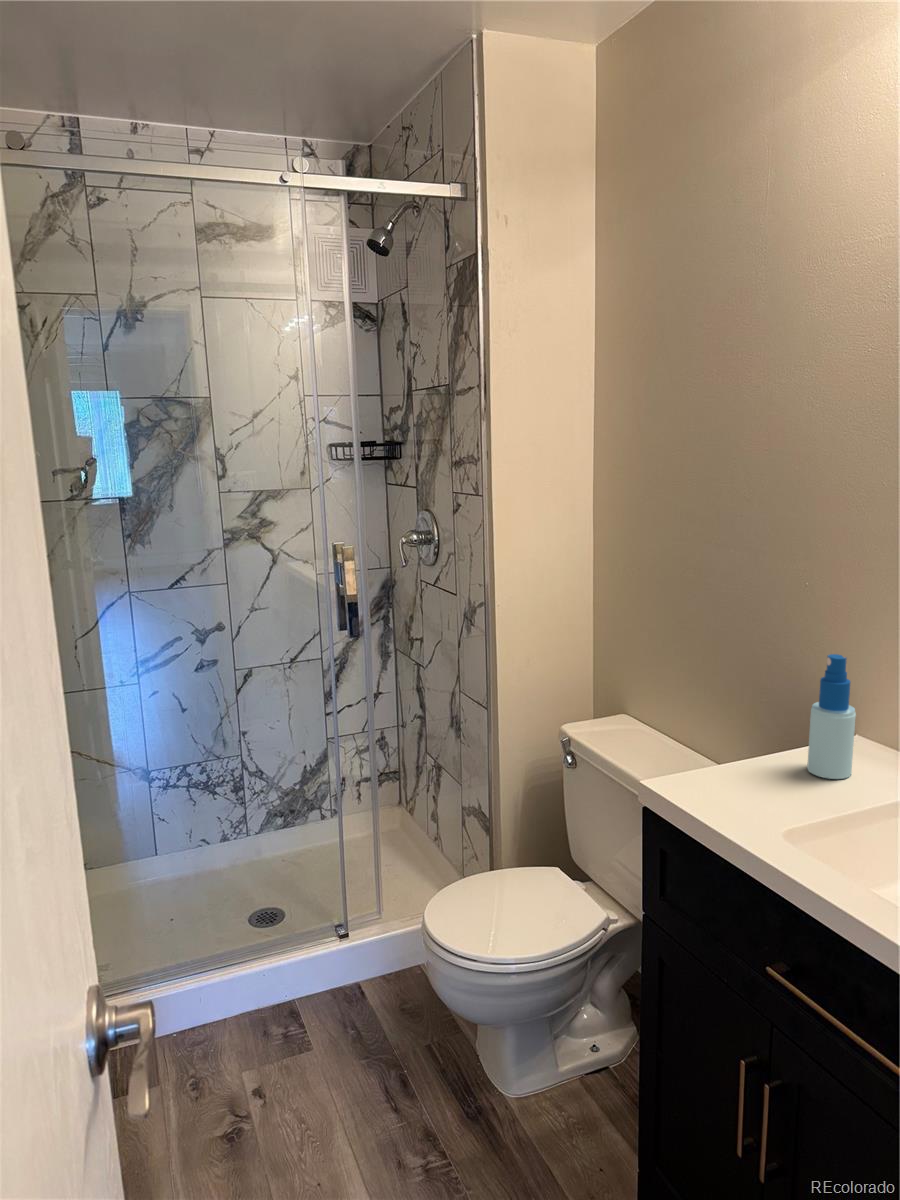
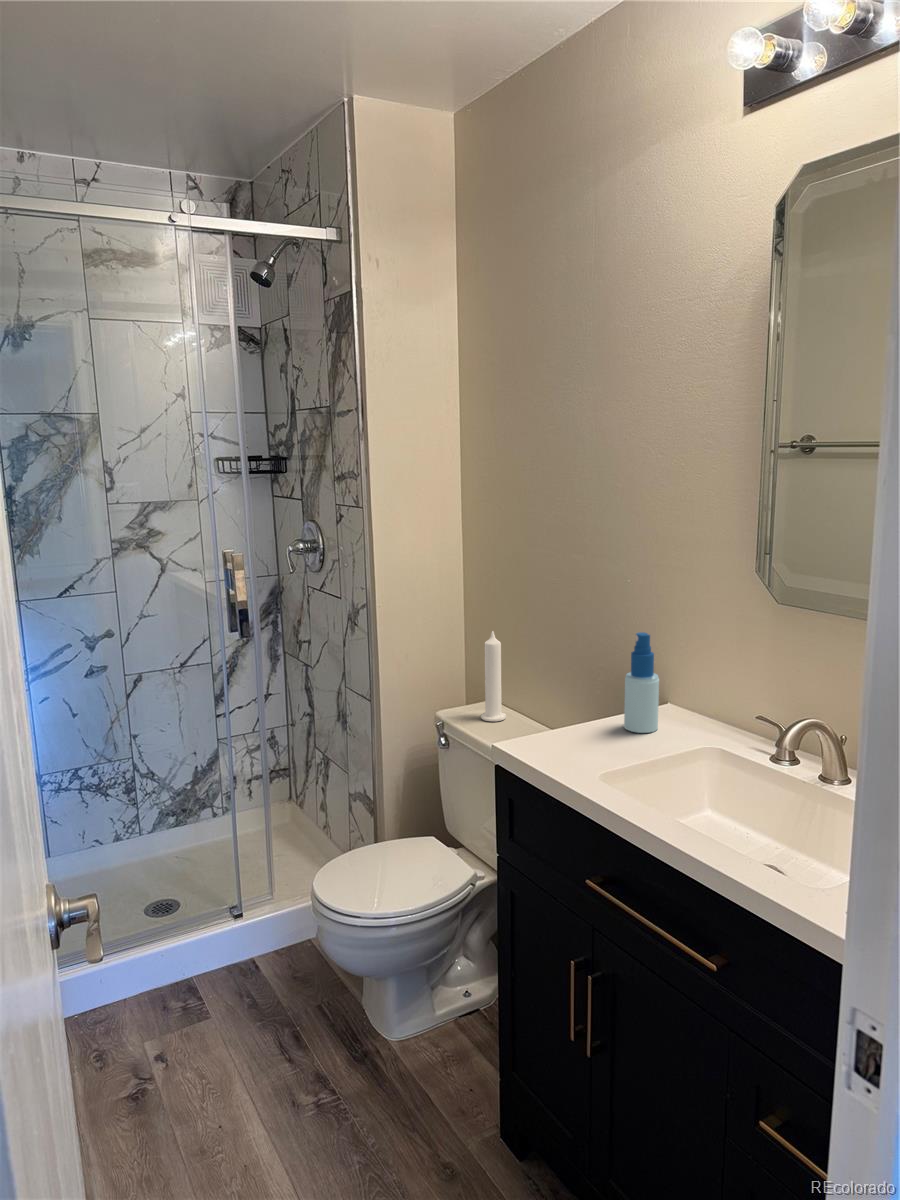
candle: none [614,638,643,740] -> present [481,631,506,721]

